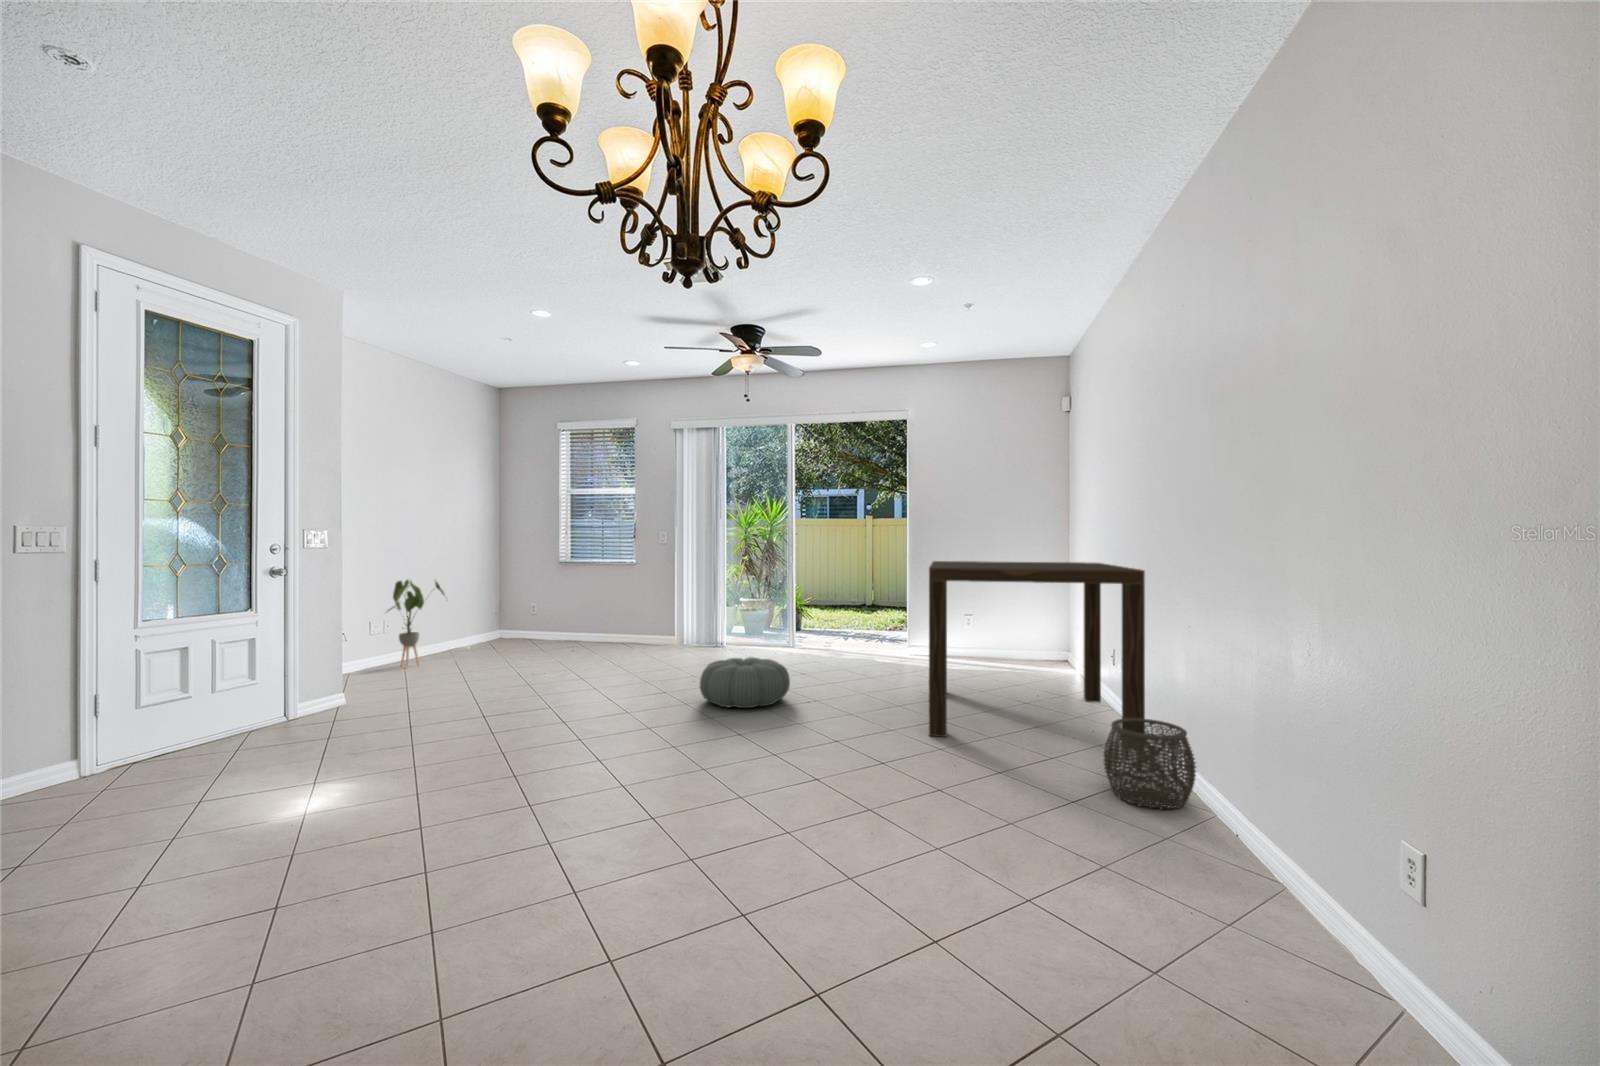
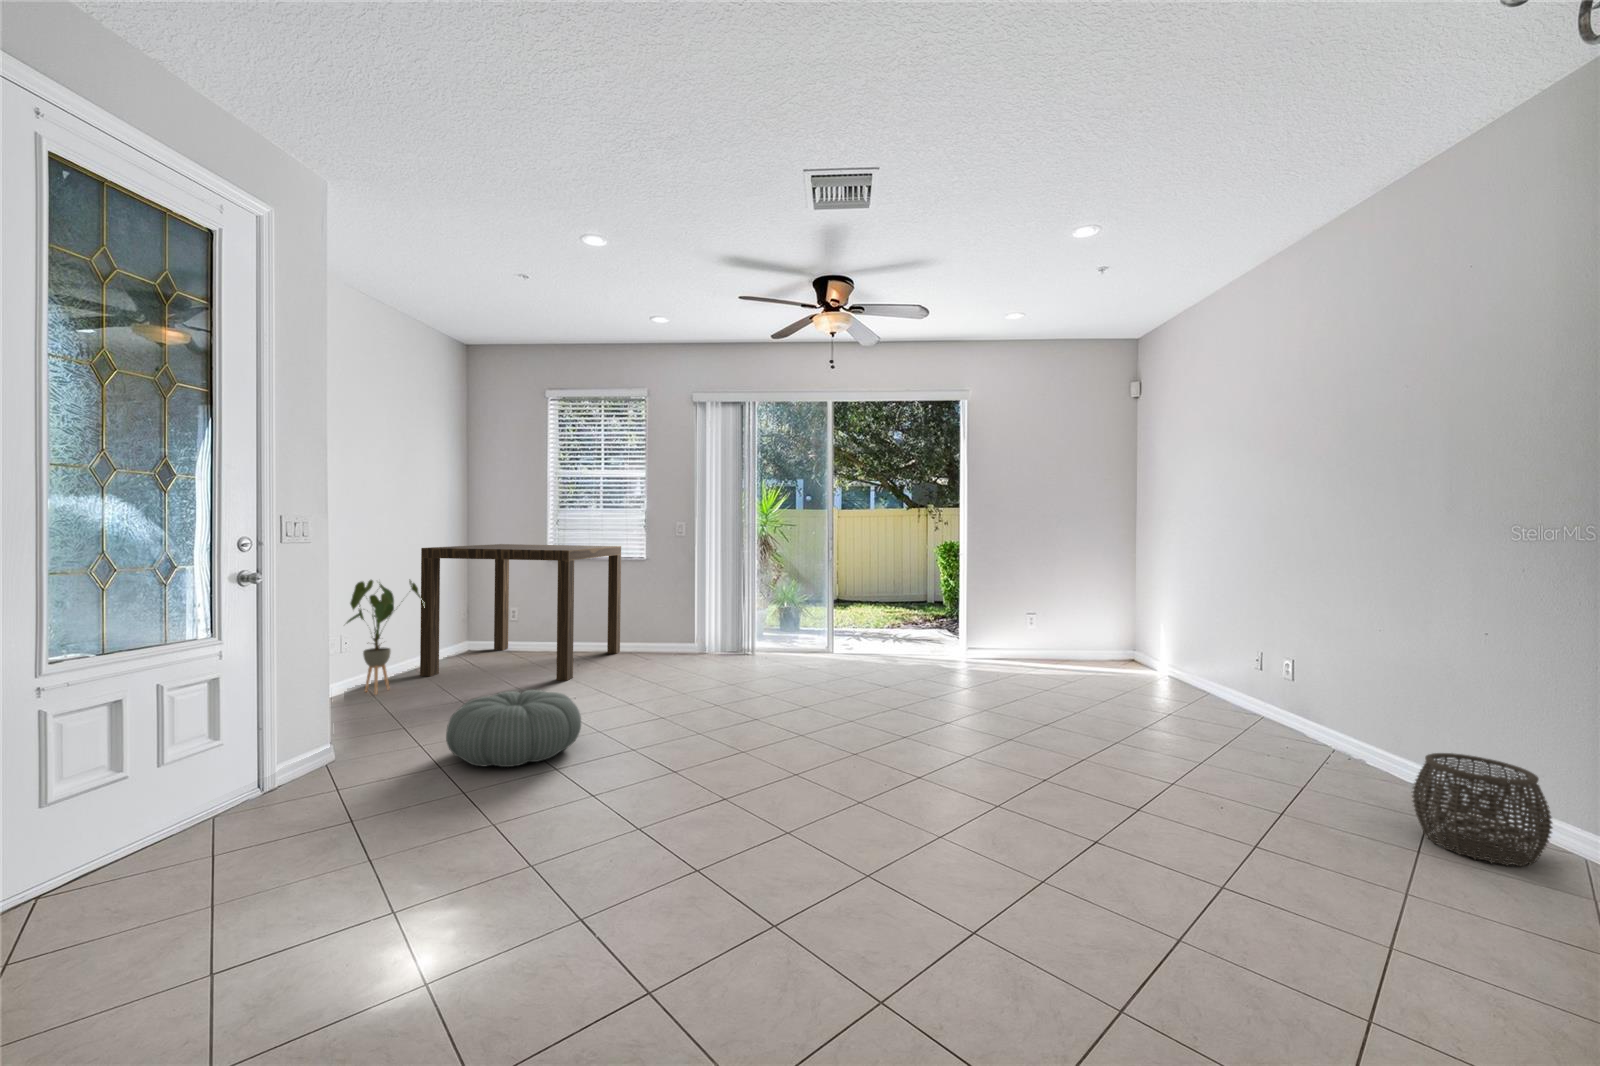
dining table: present [929,561,1145,747] -> present [420,544,621,681]
pouf: present [700,657,790,708] -> present [446,690,581,767]

